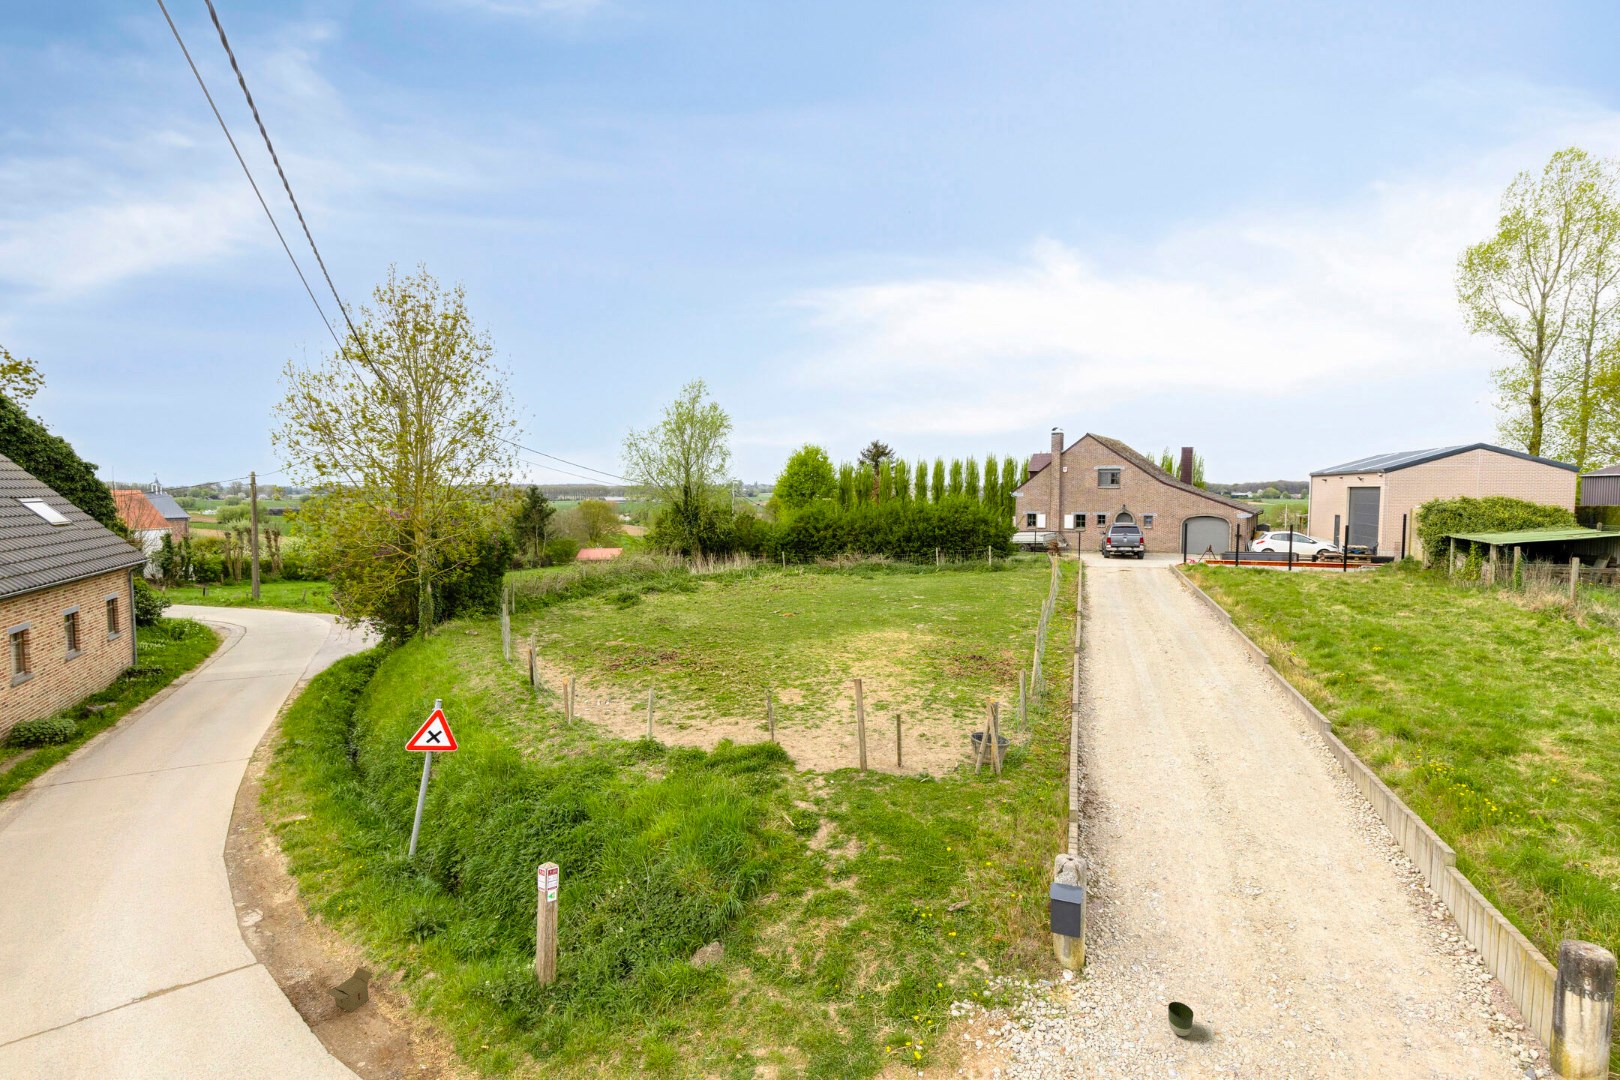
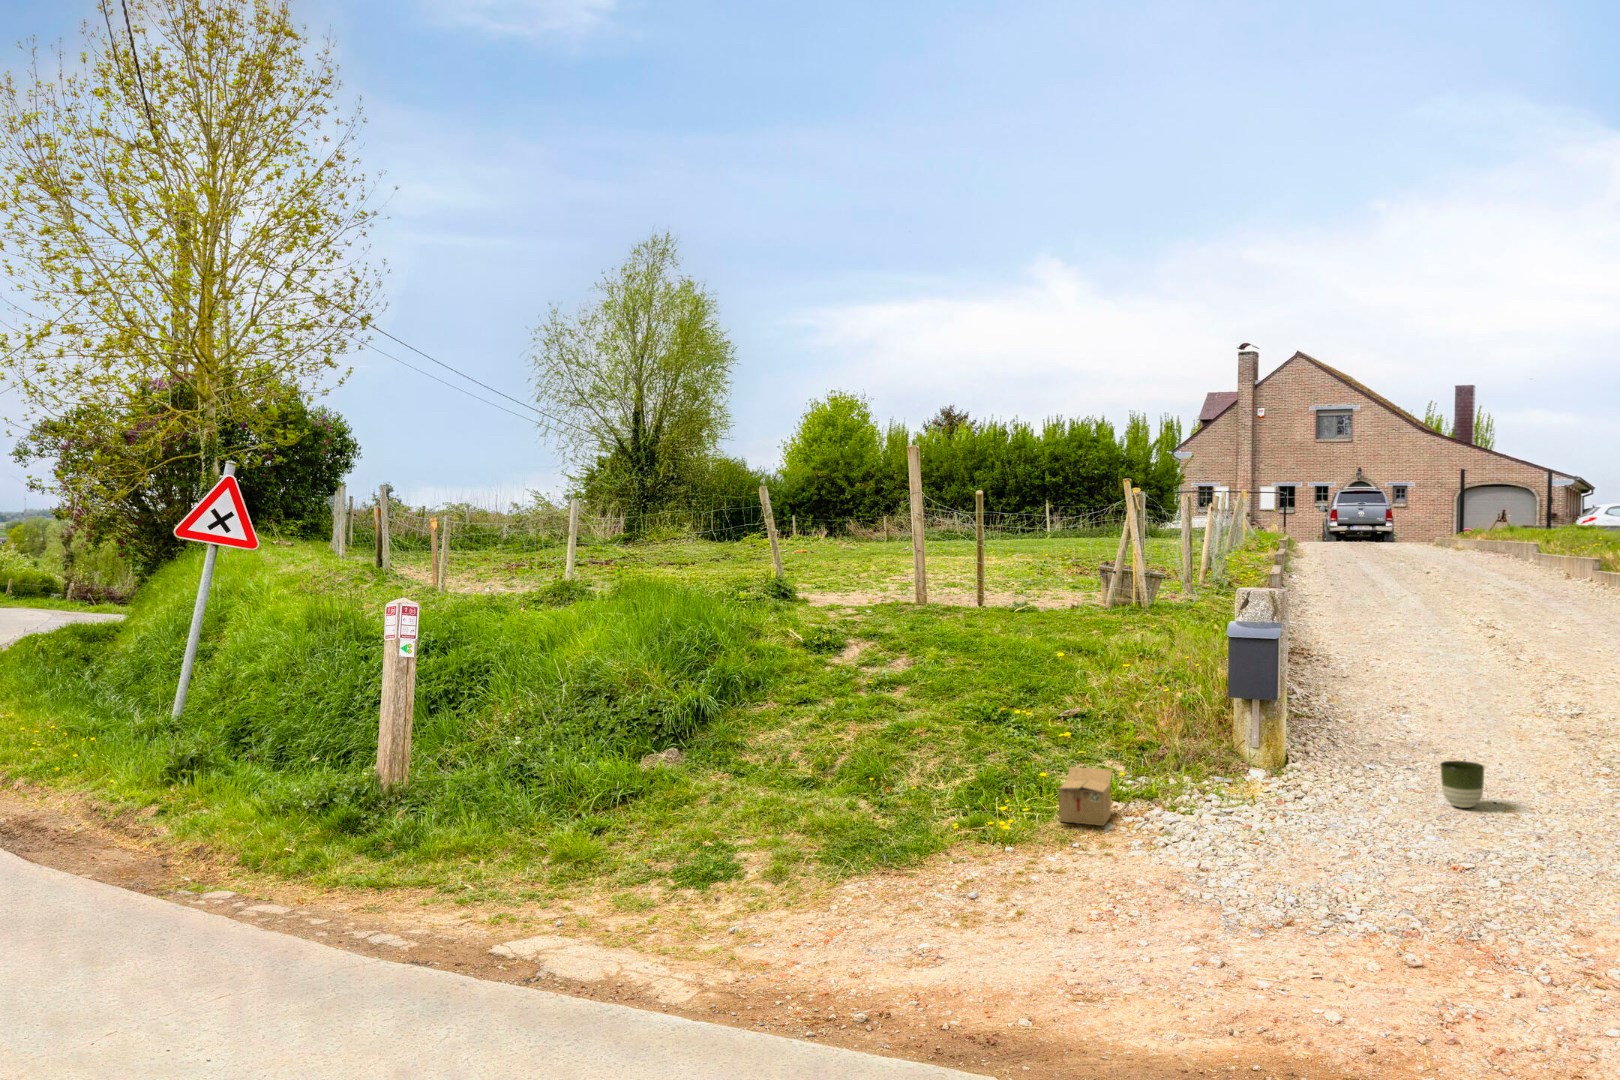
cardboard box: present [326,967,373,1012] -> present [1059,767,1112,826]

